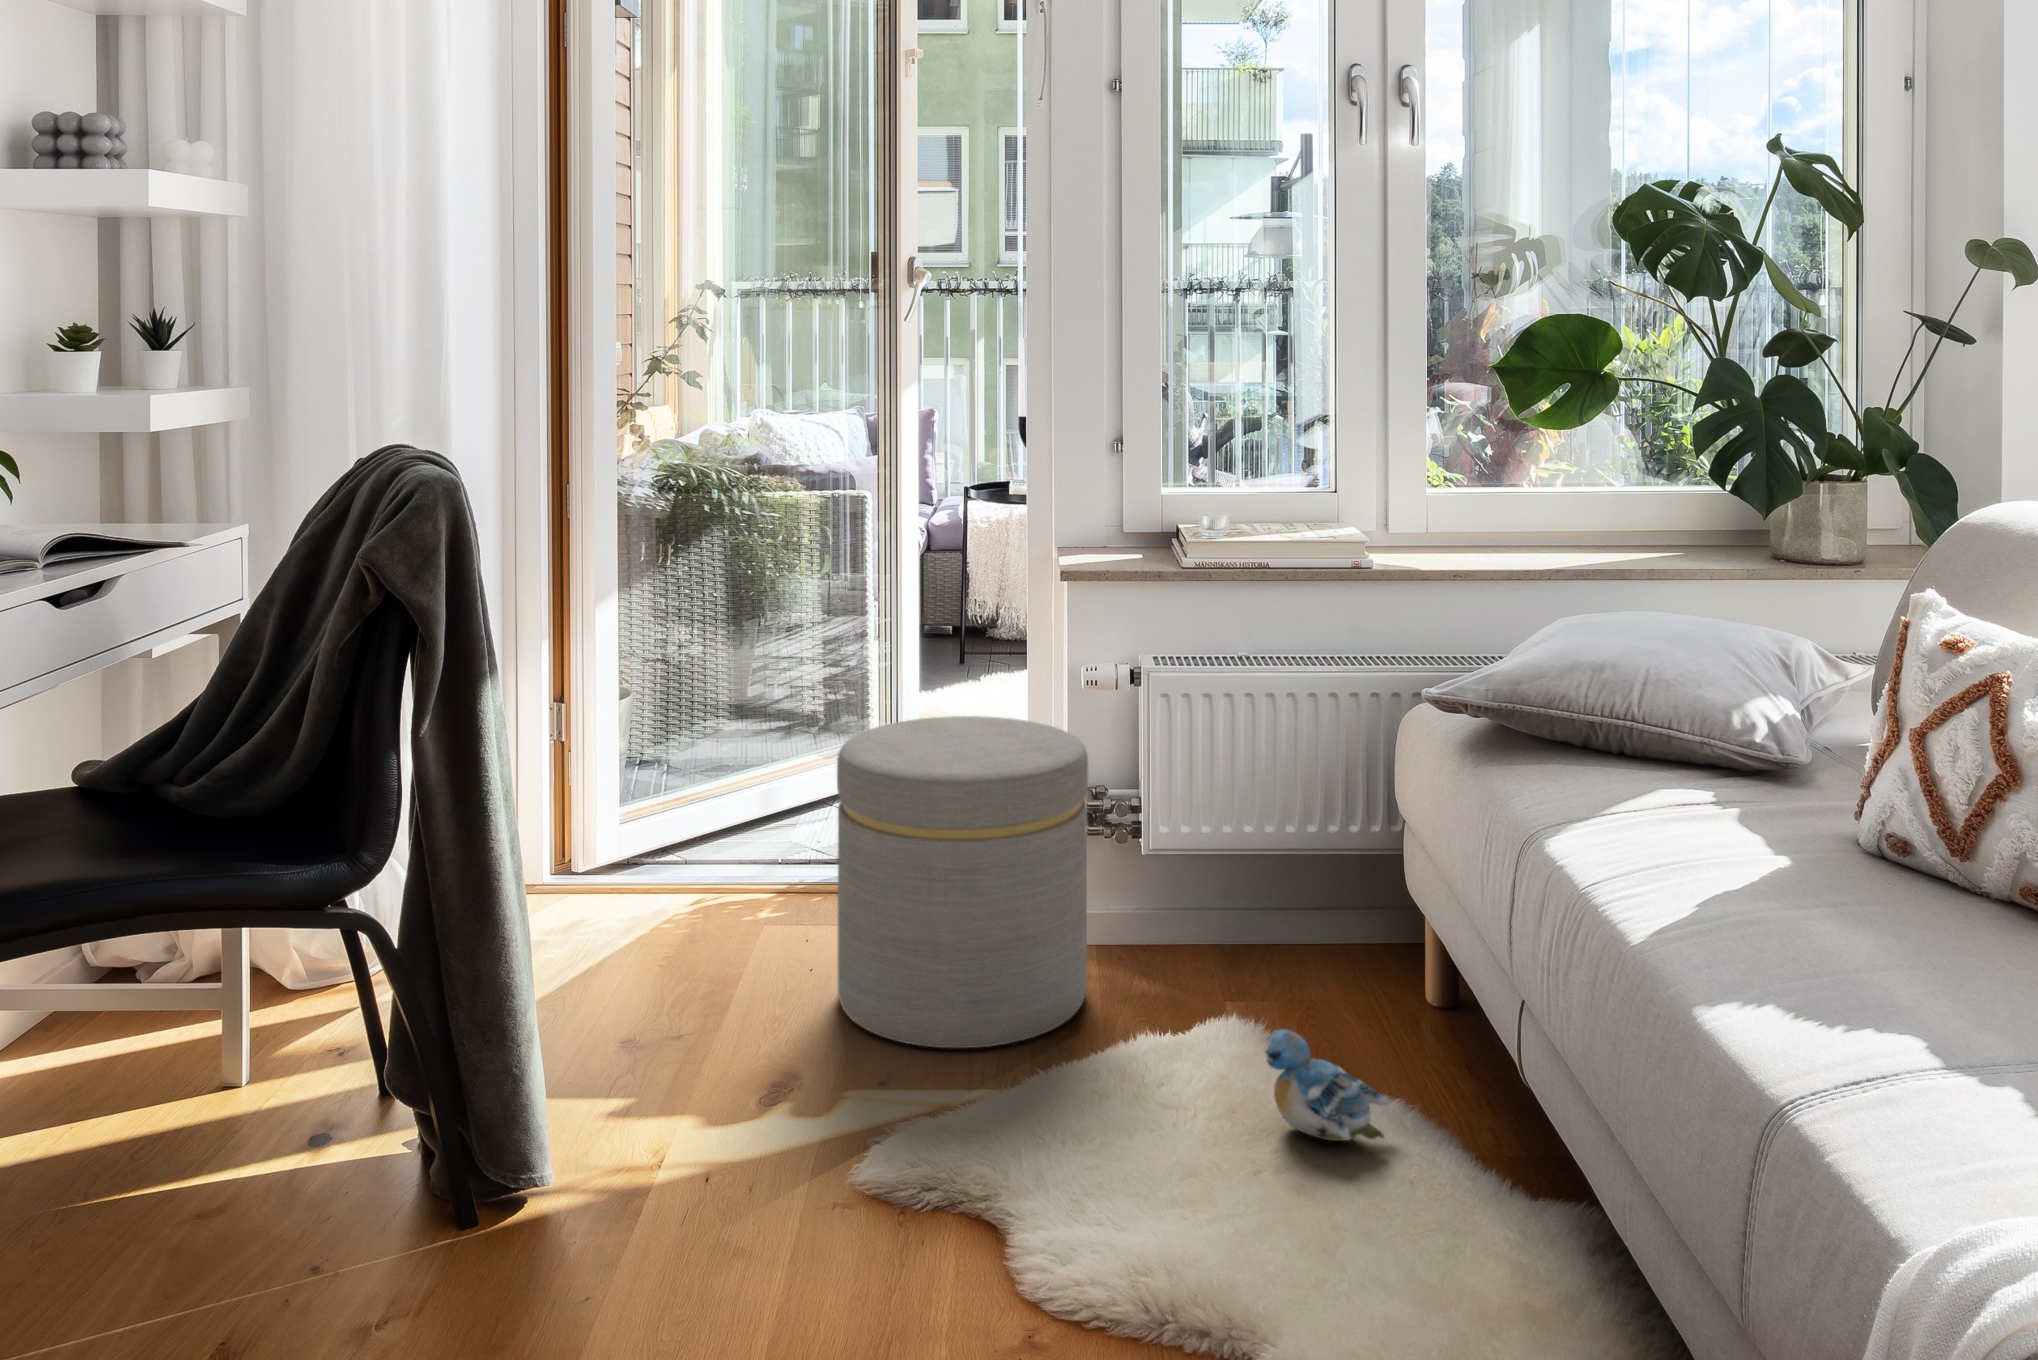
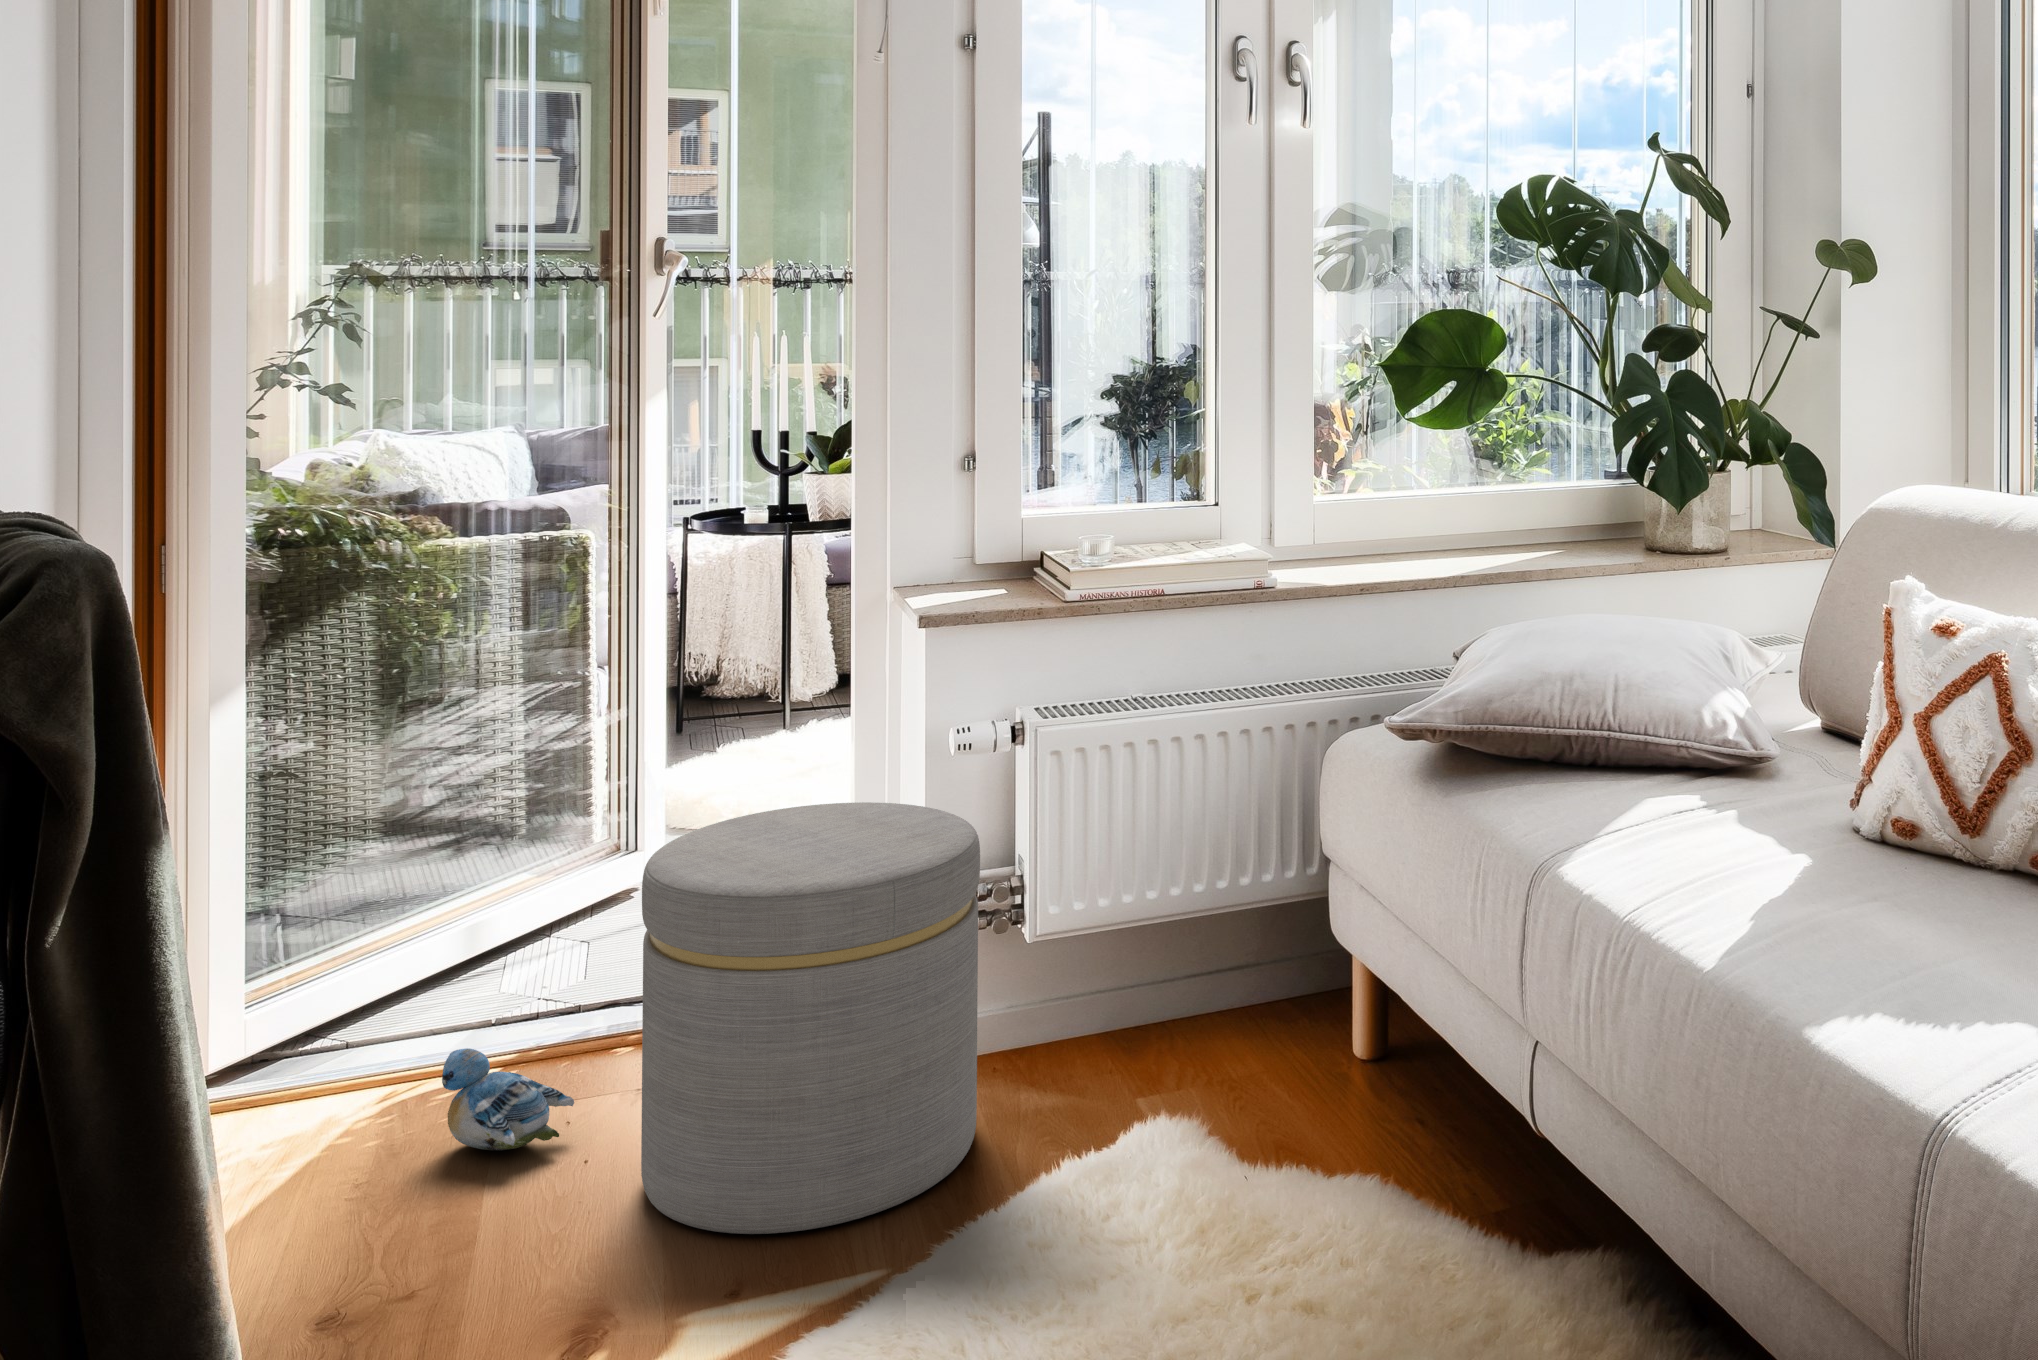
plush toy: present [1265,1030,1388,1141] -> present [442,1048,574,1151]

